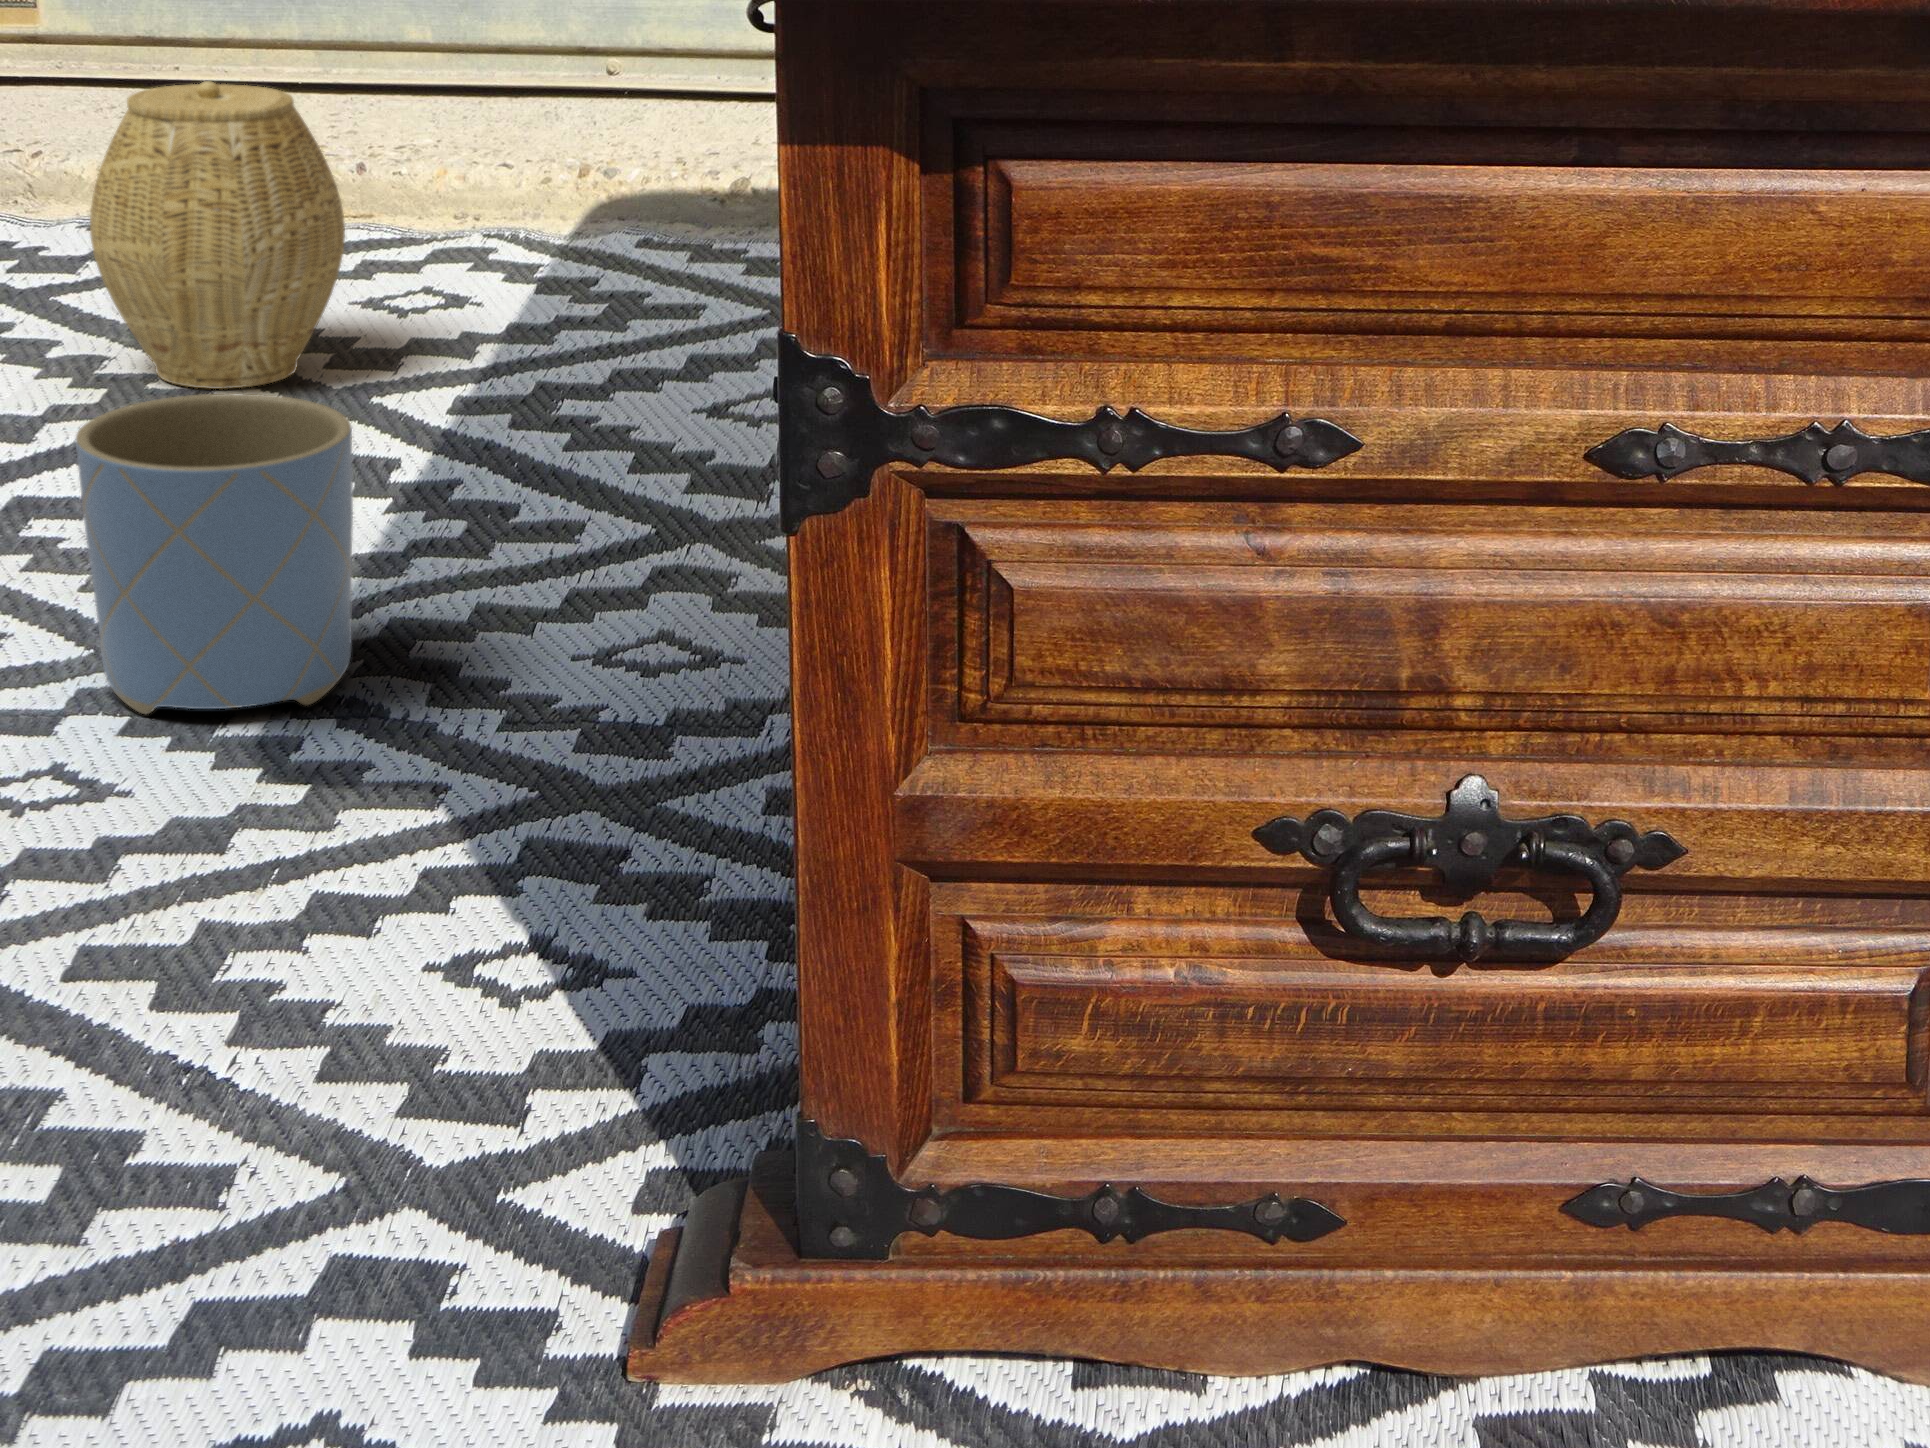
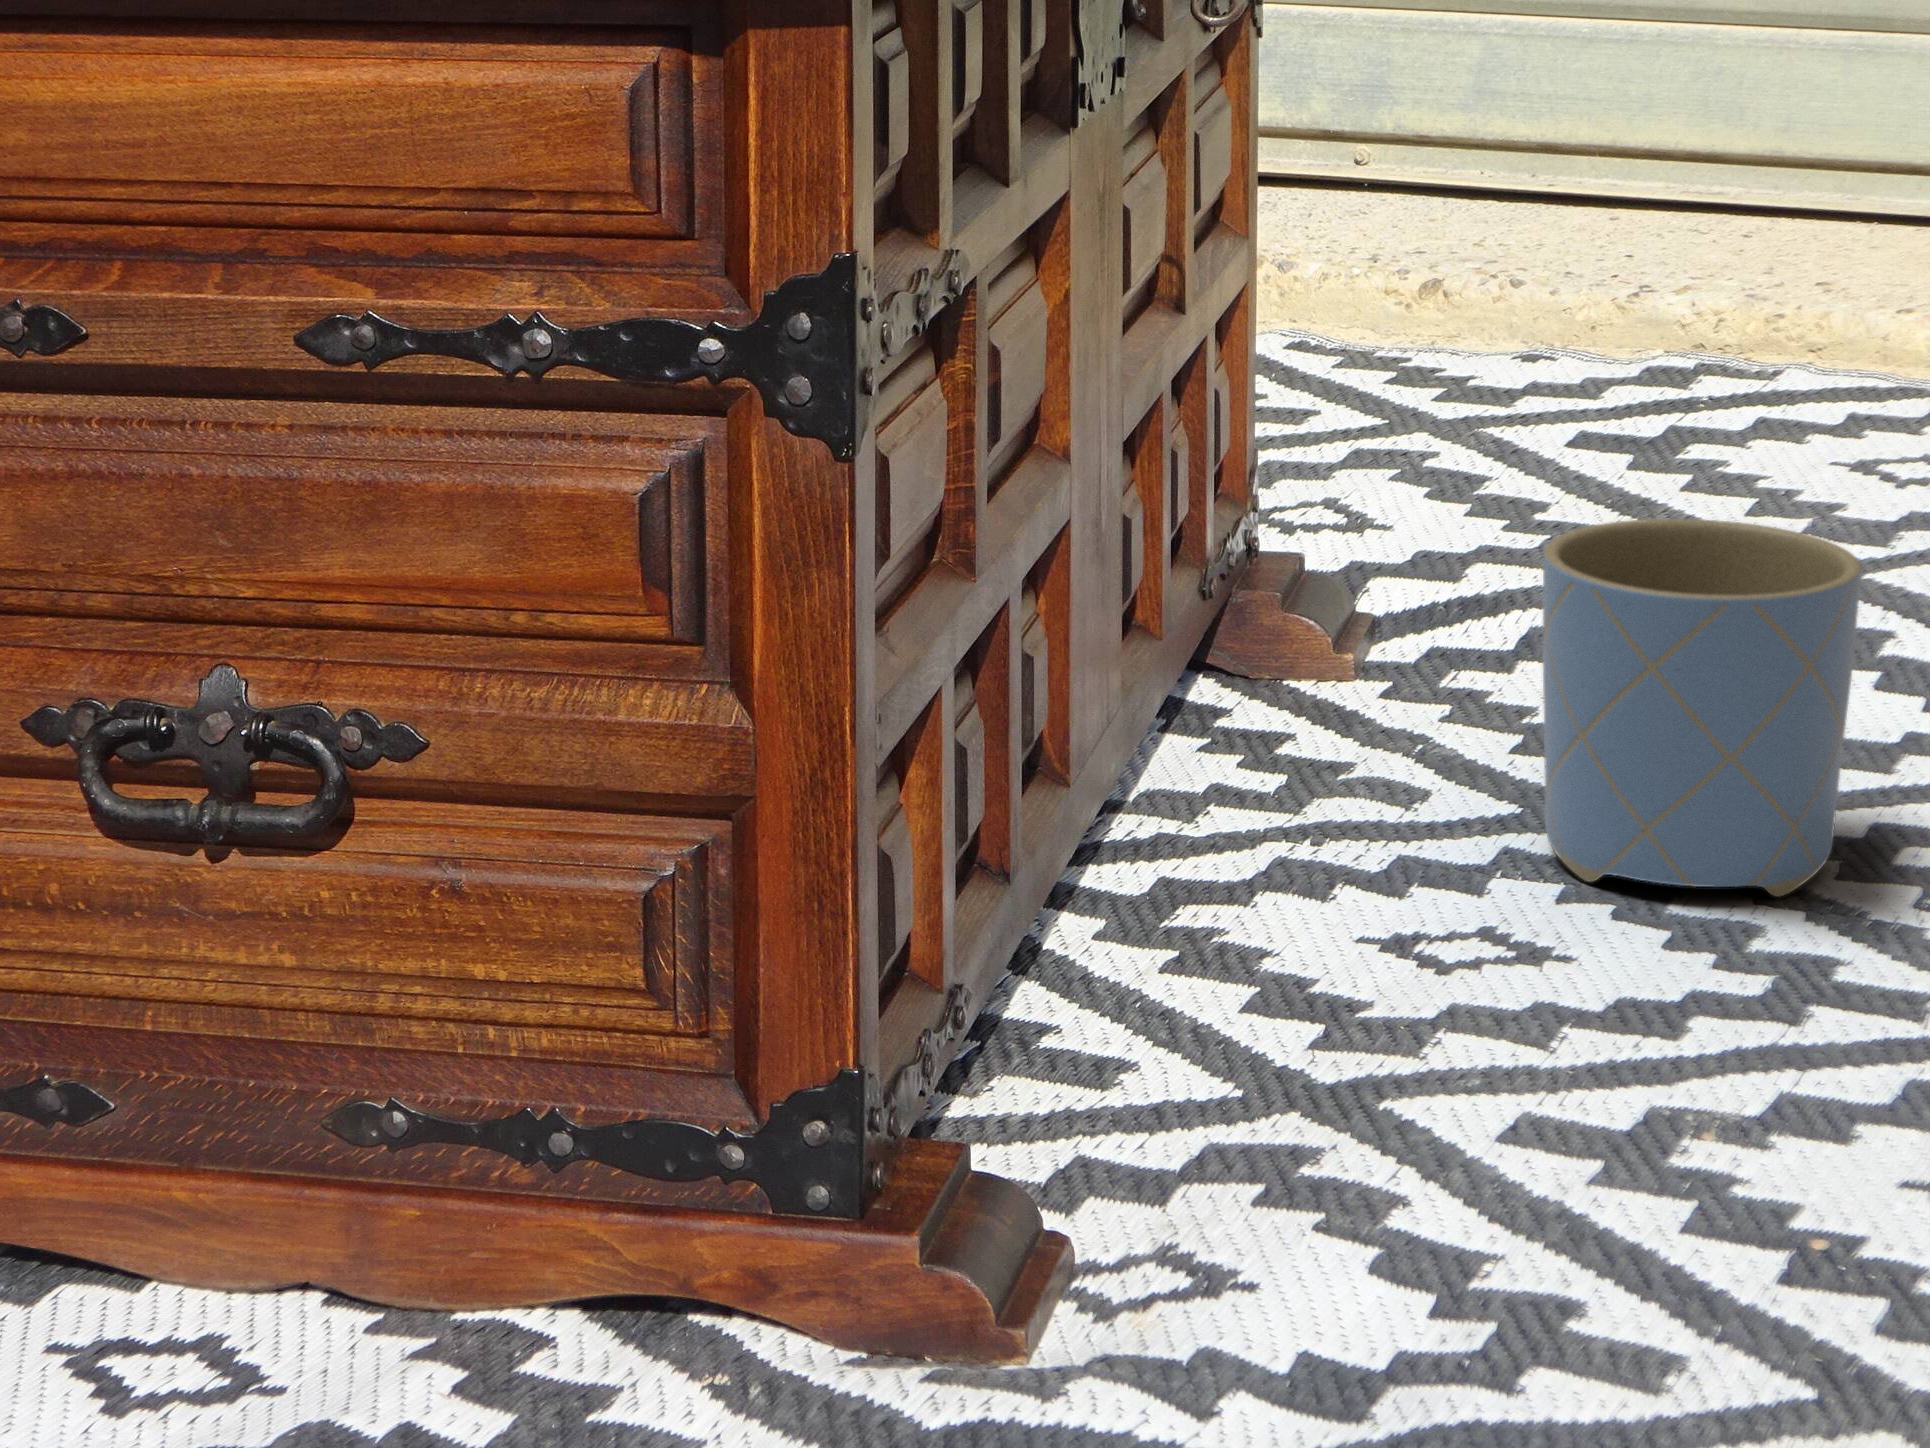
woven basket: present [90,81,345,389] -> none [1547,176,1845,546]

